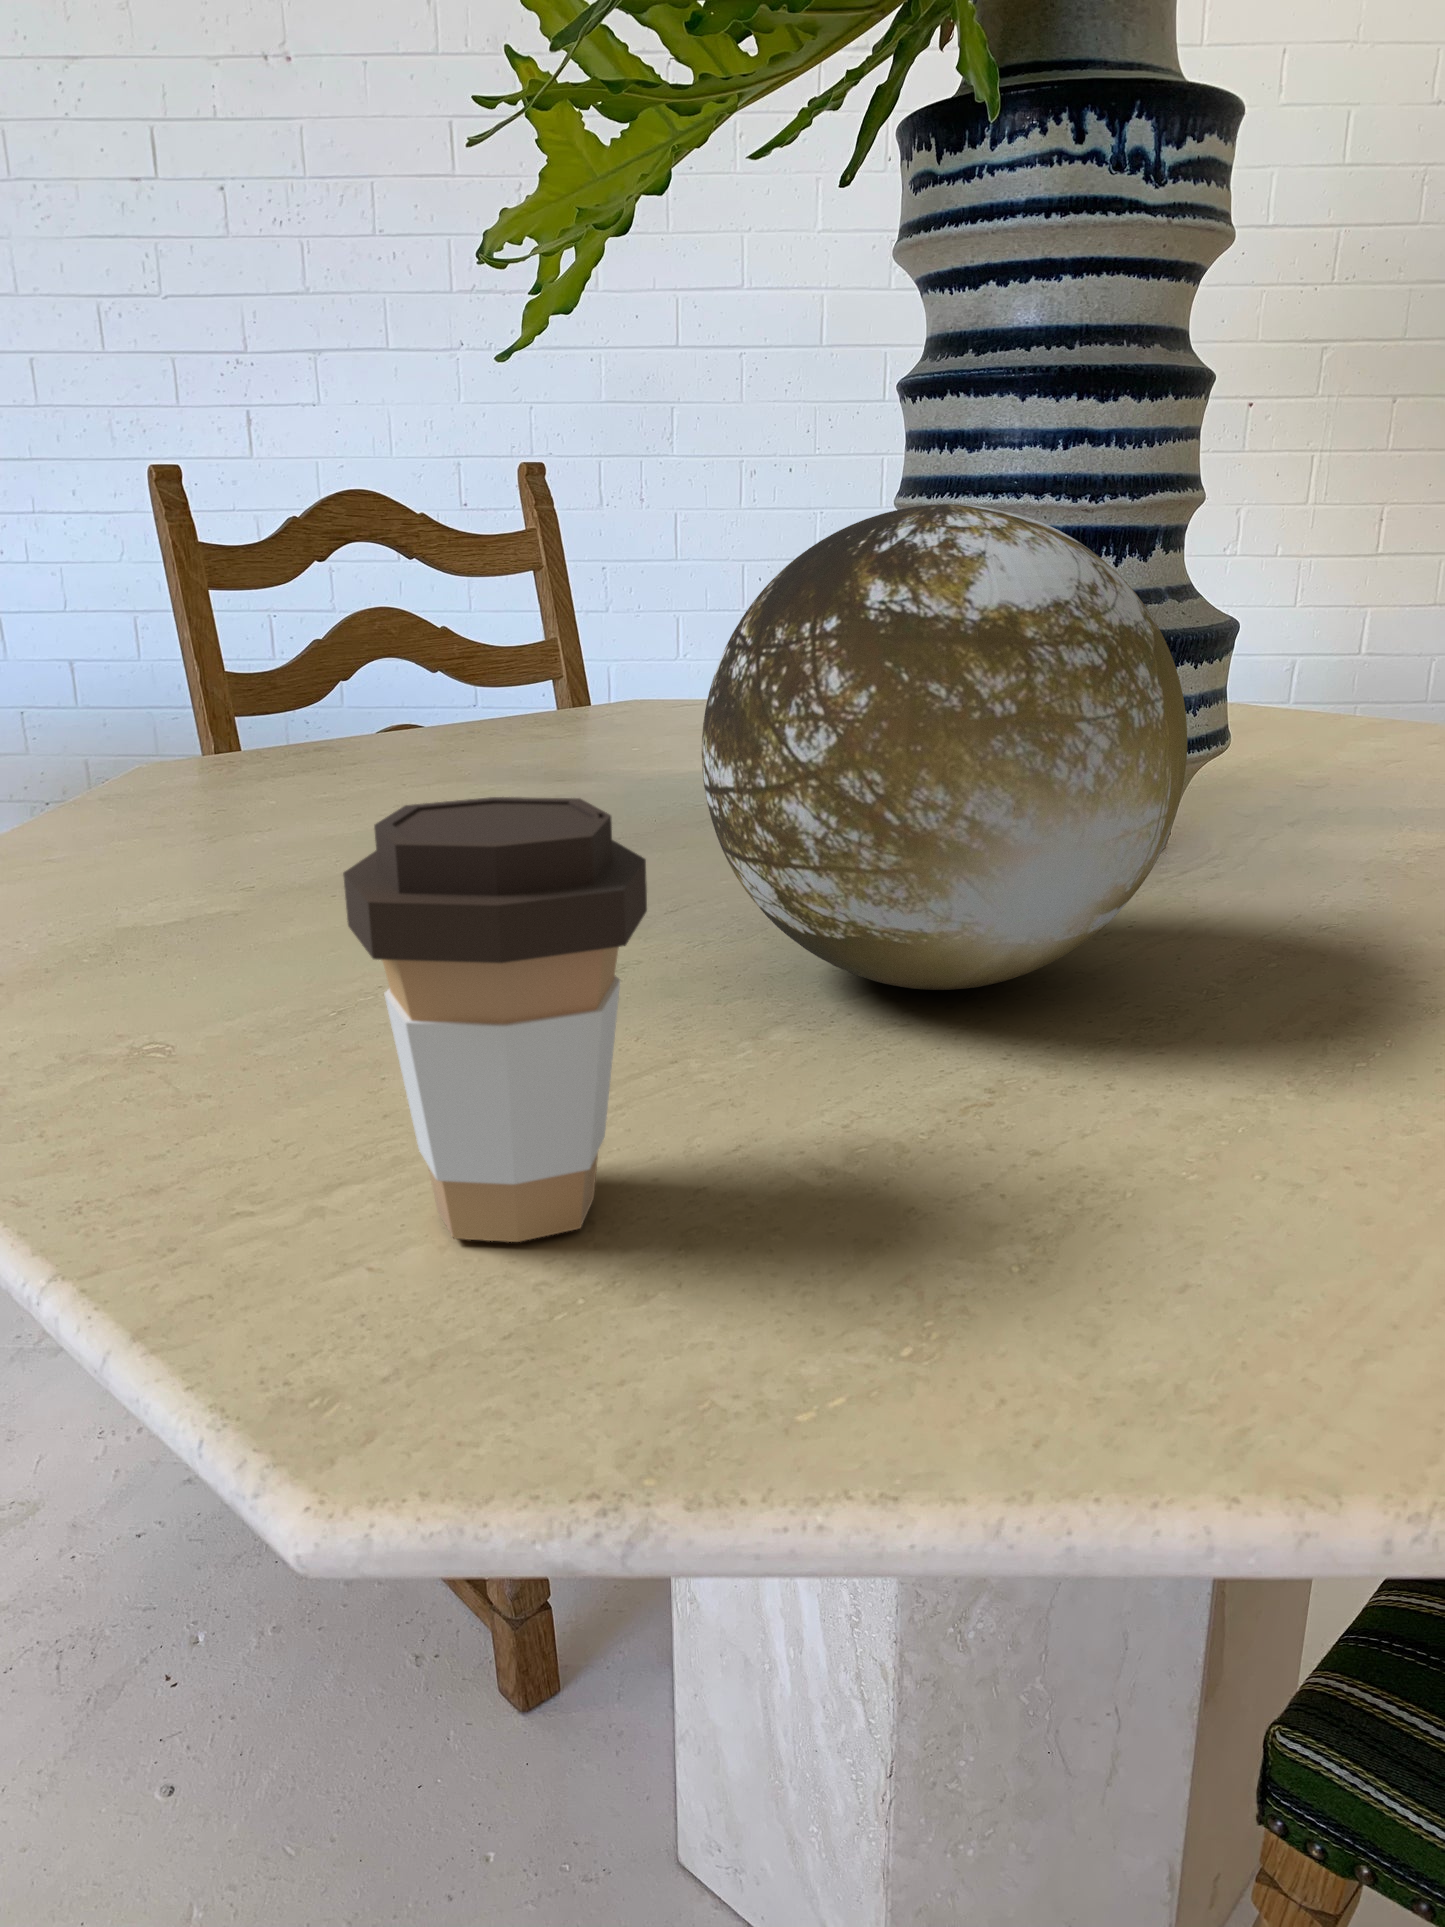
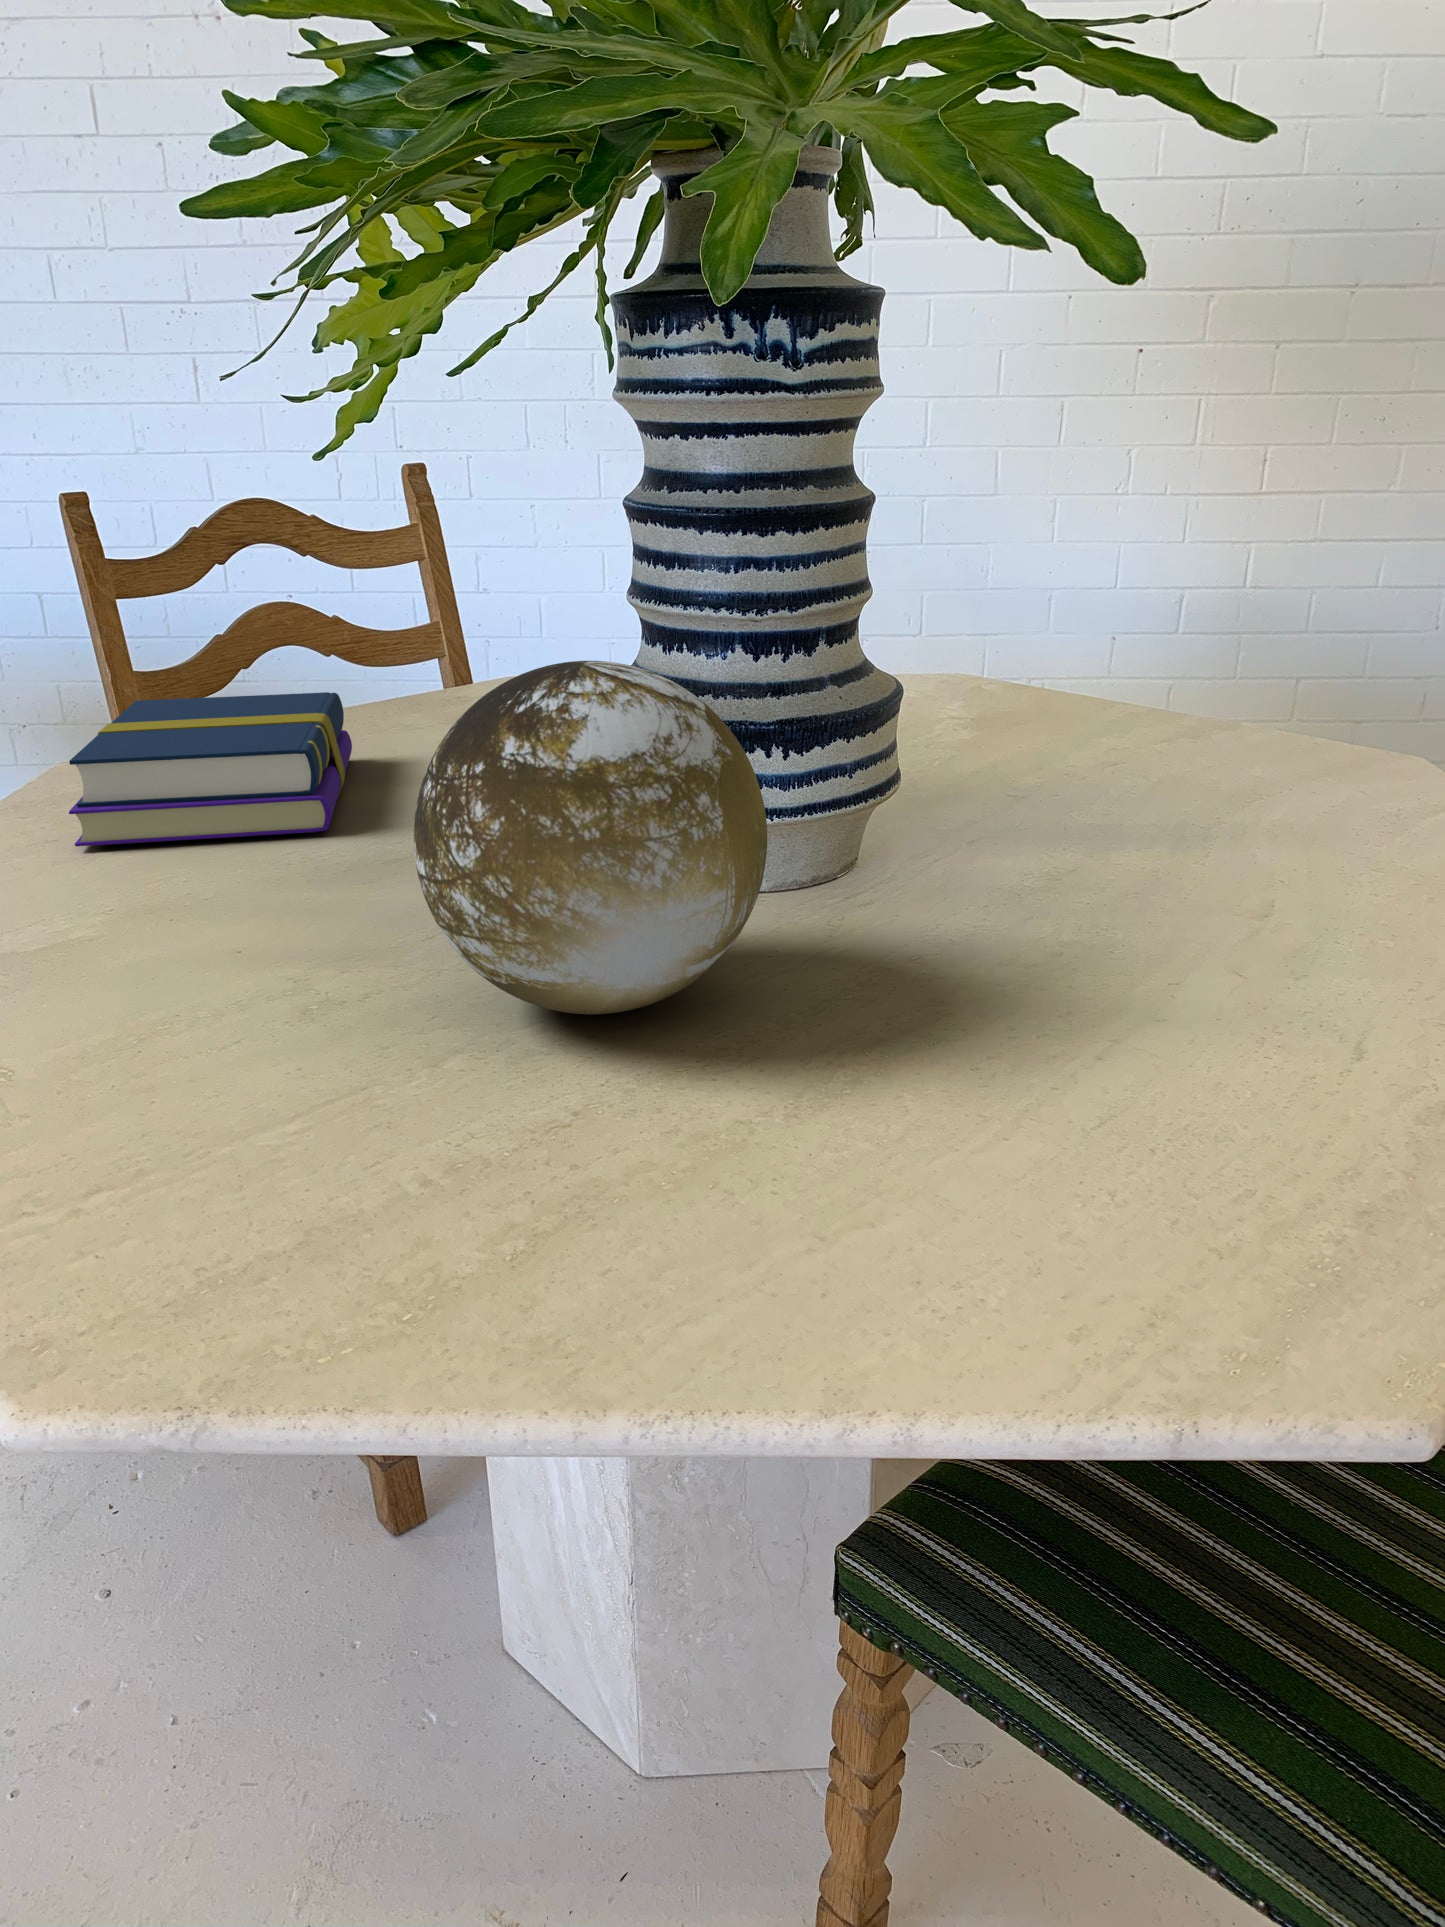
book: none [181,674,495,825] -> present [69,692,352,846]
coffee cup: present [343,797,647,1242] -> none [101,922,304,1212]

